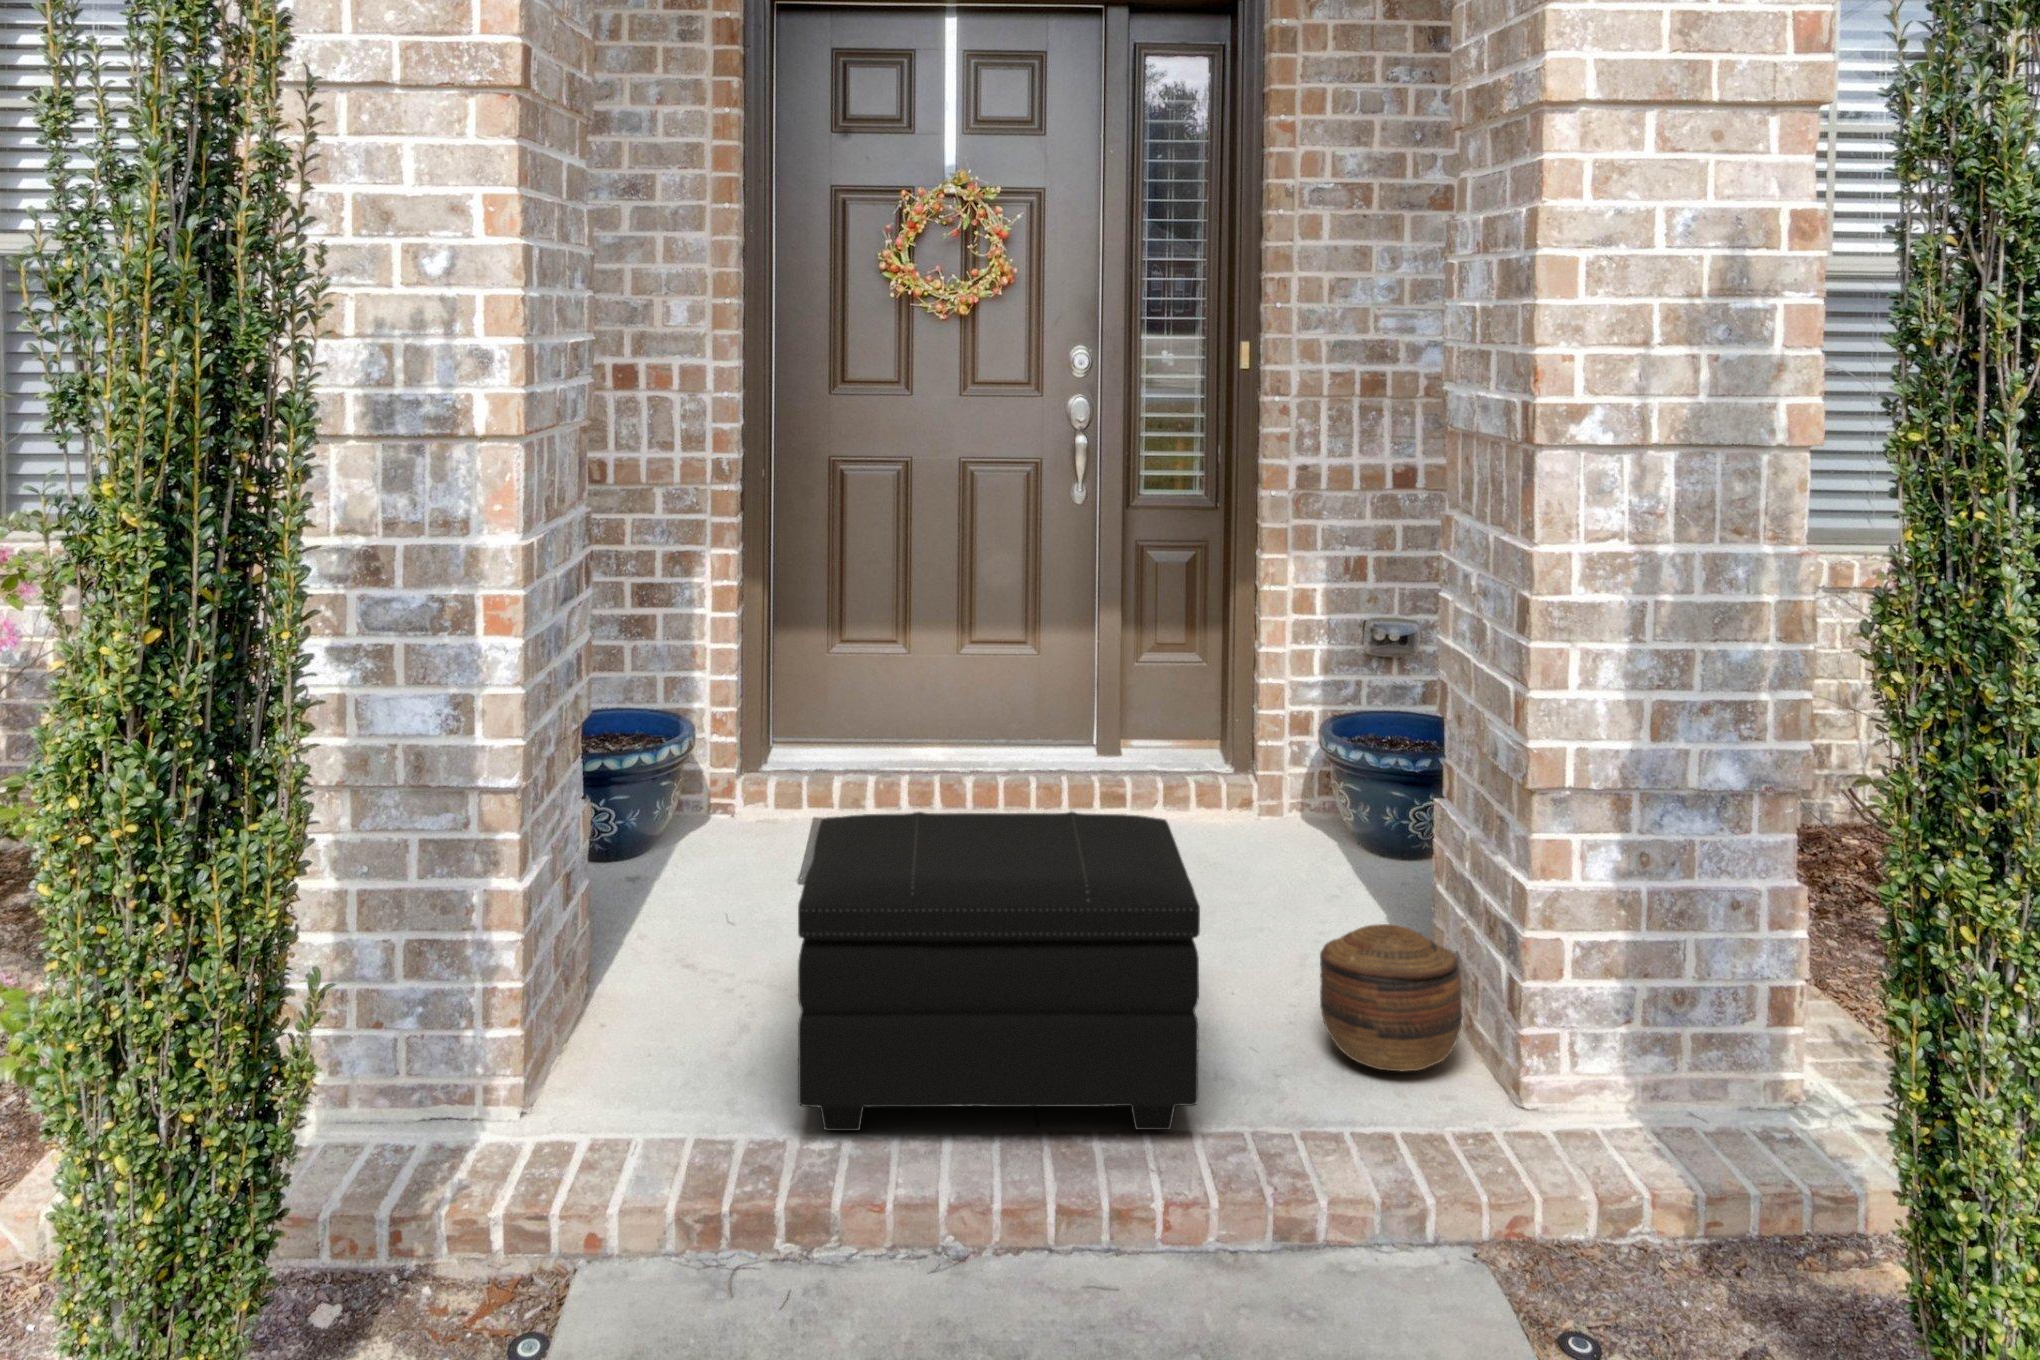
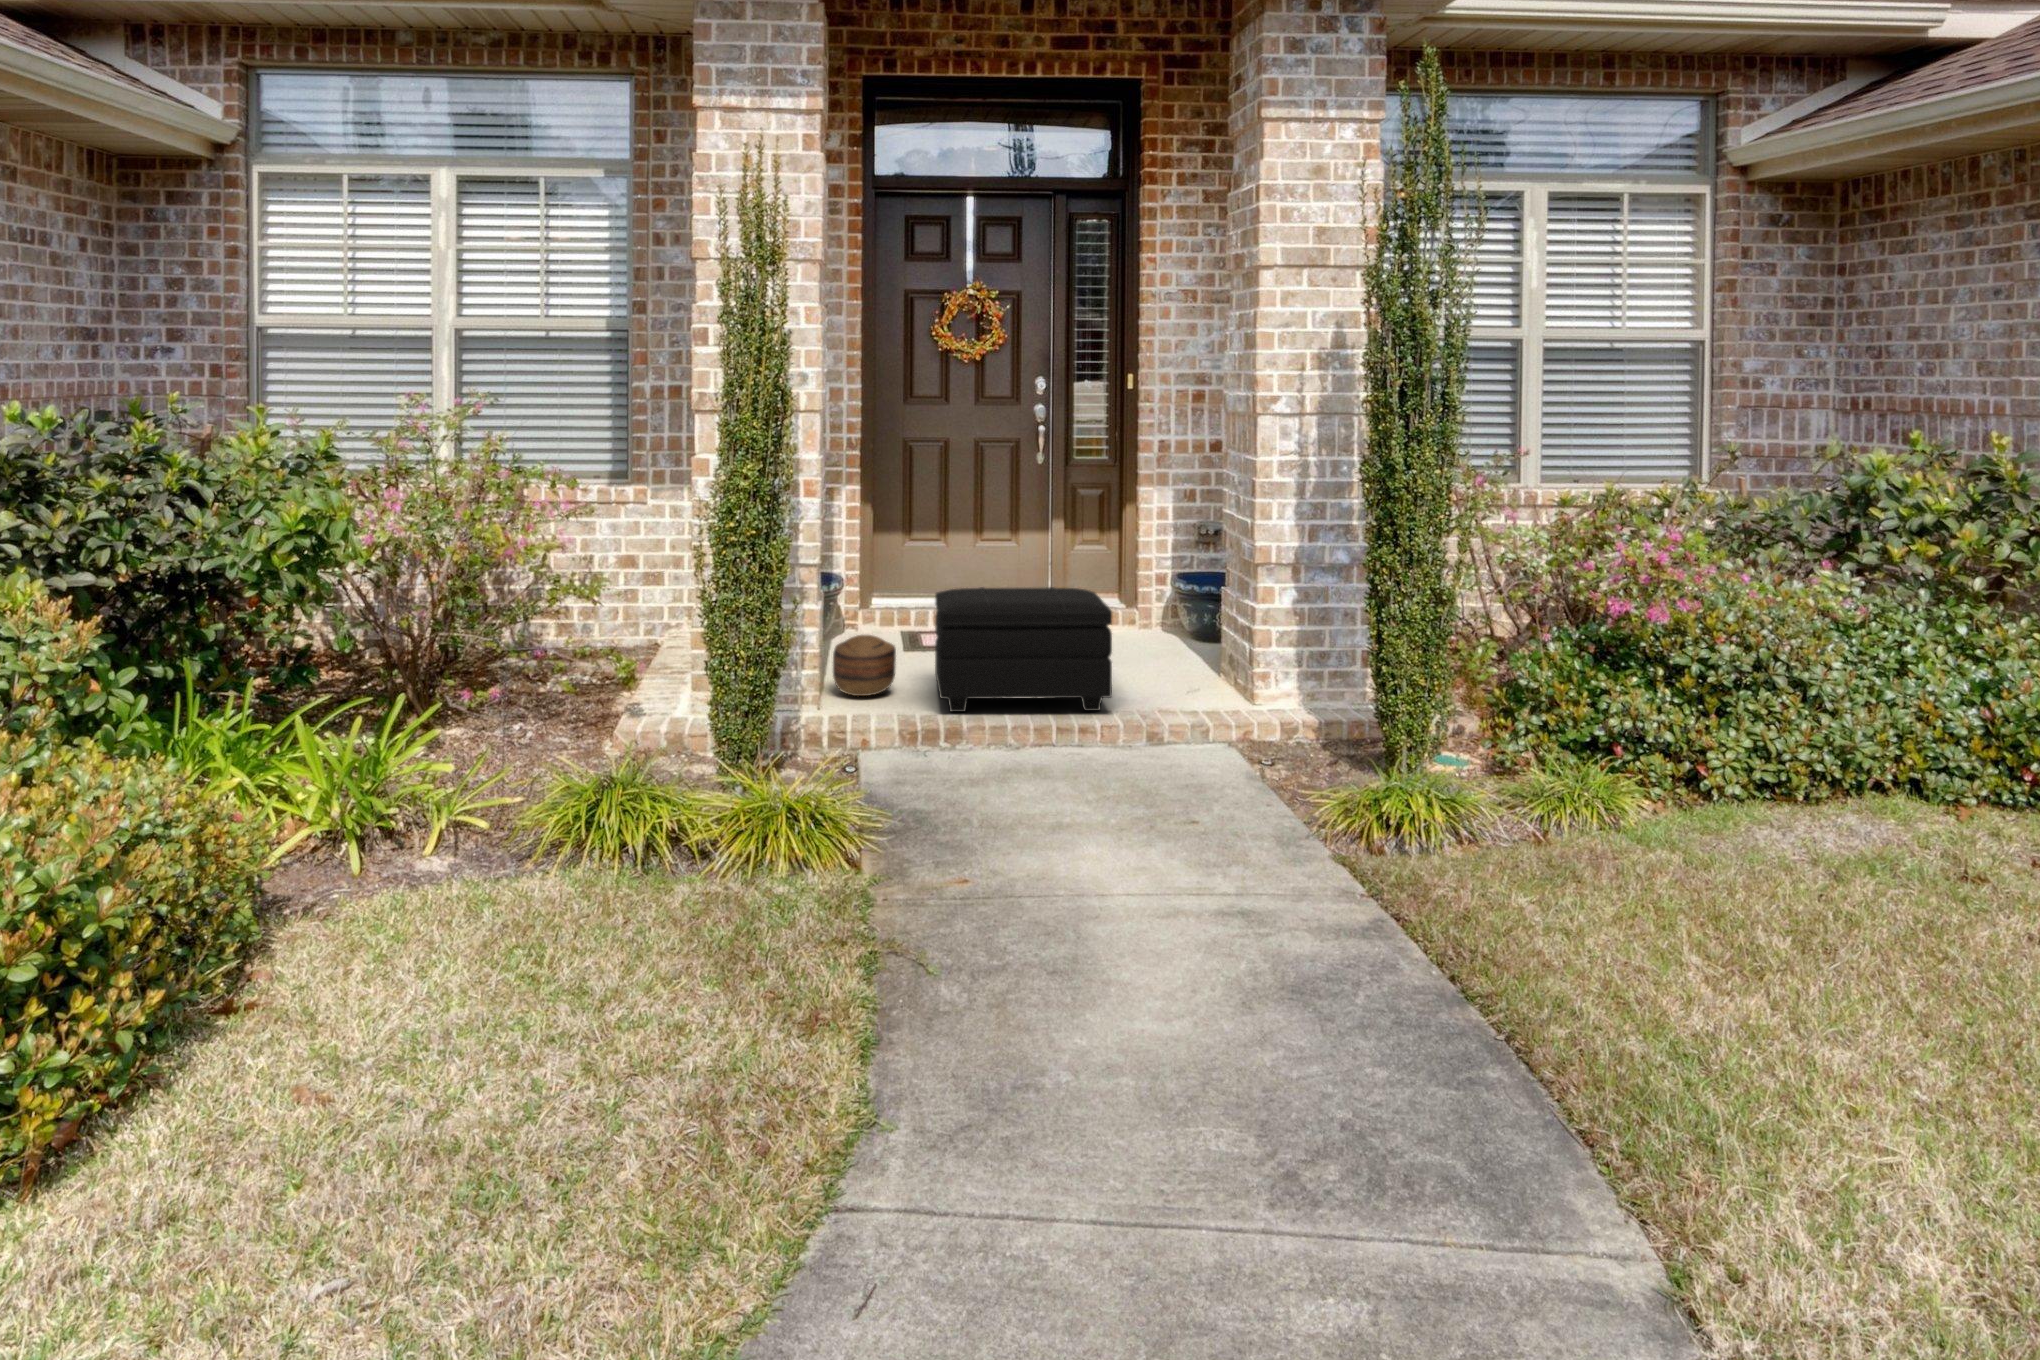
basket: present [1320,924,1463,1071] -> present [833,635,896,696]

